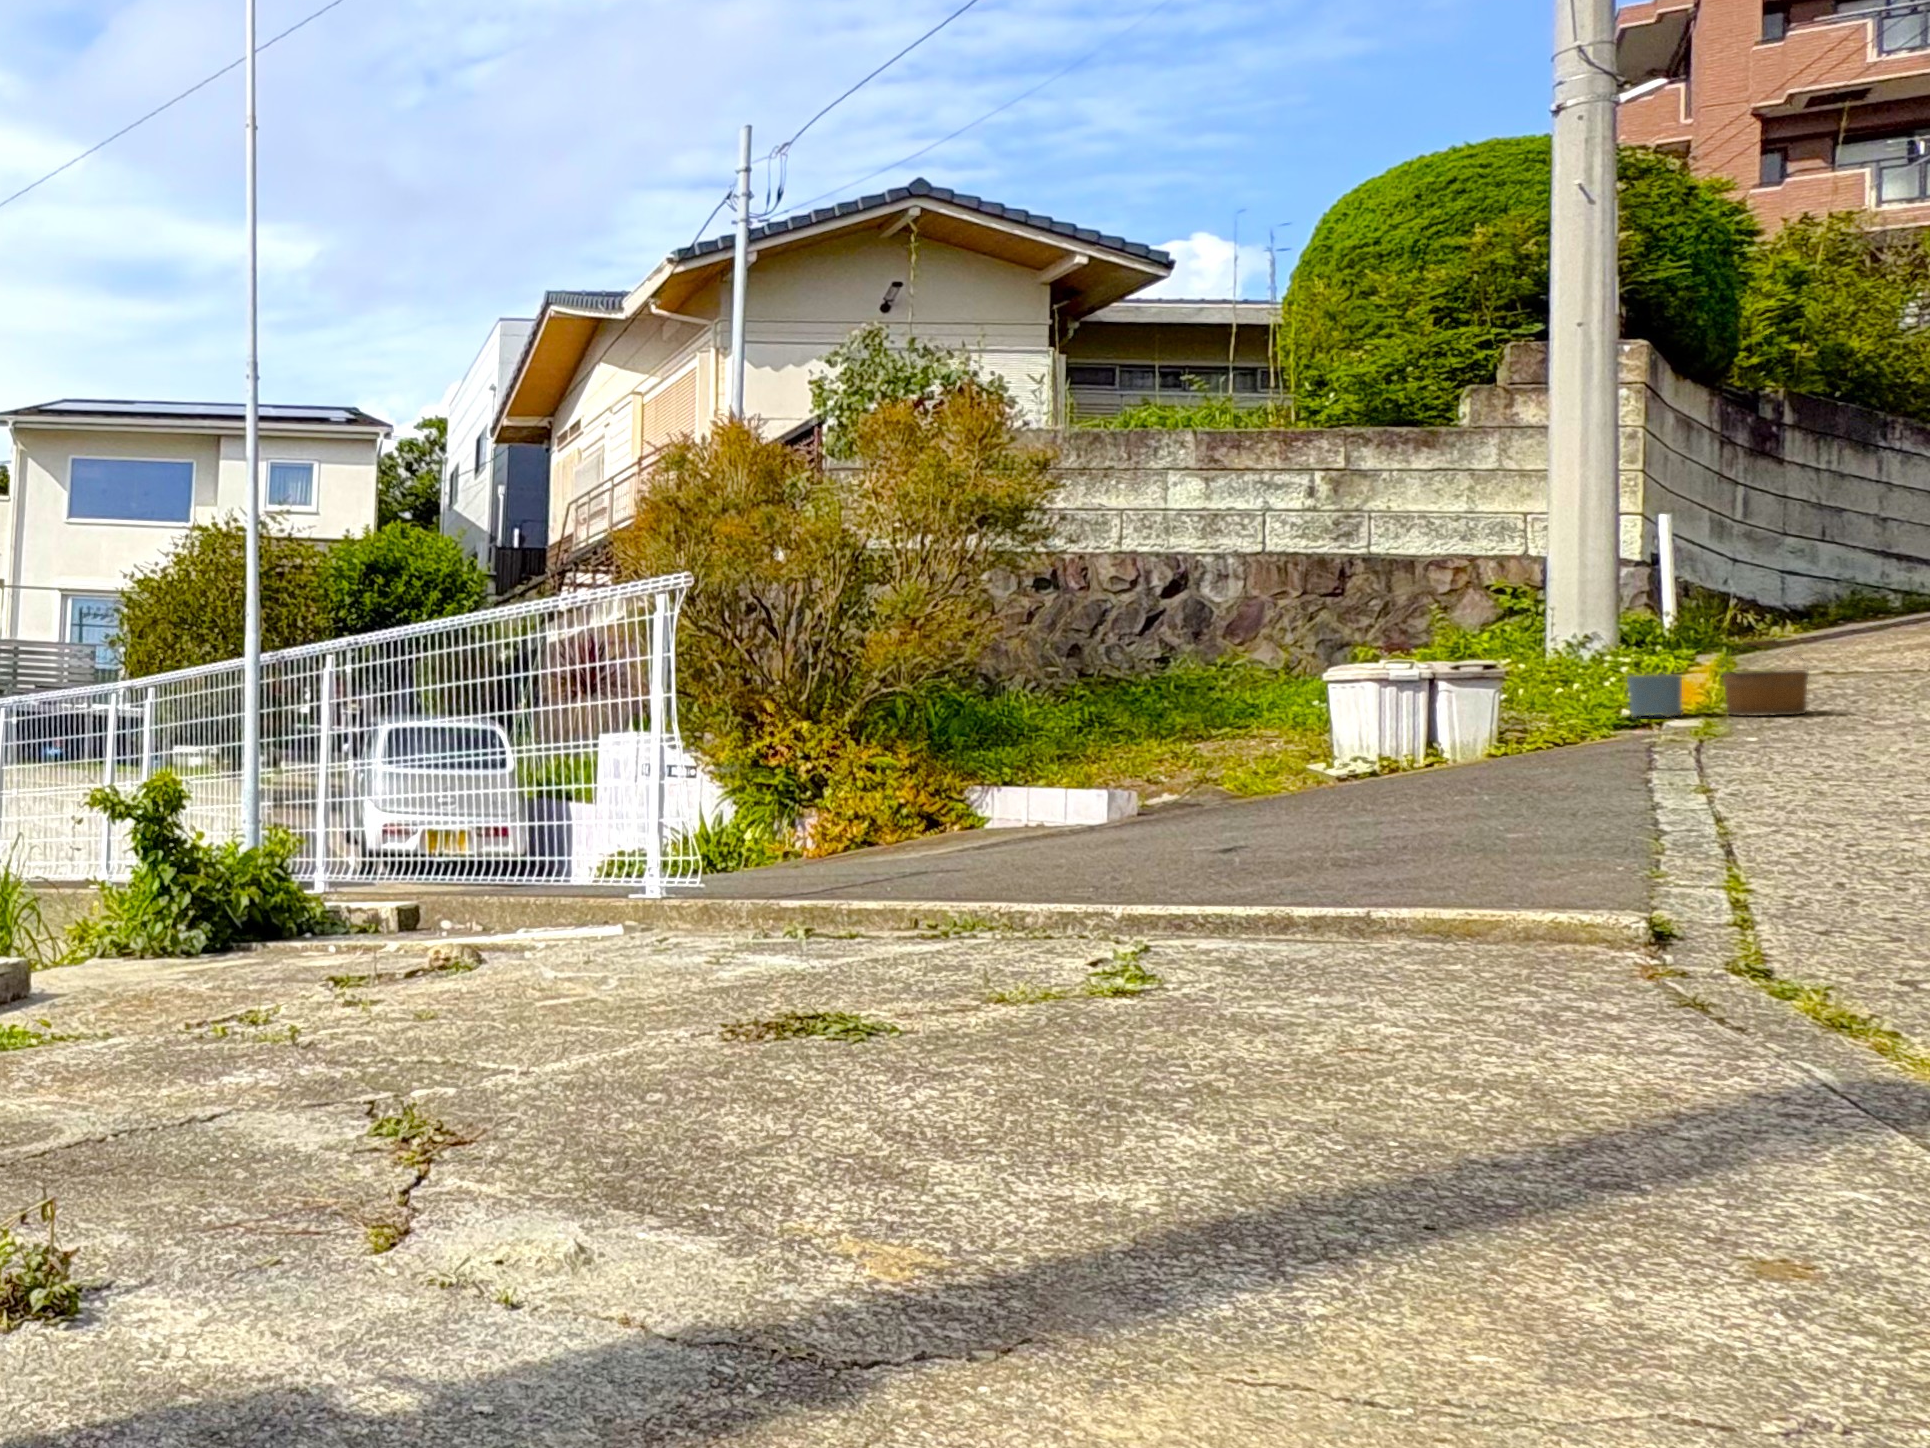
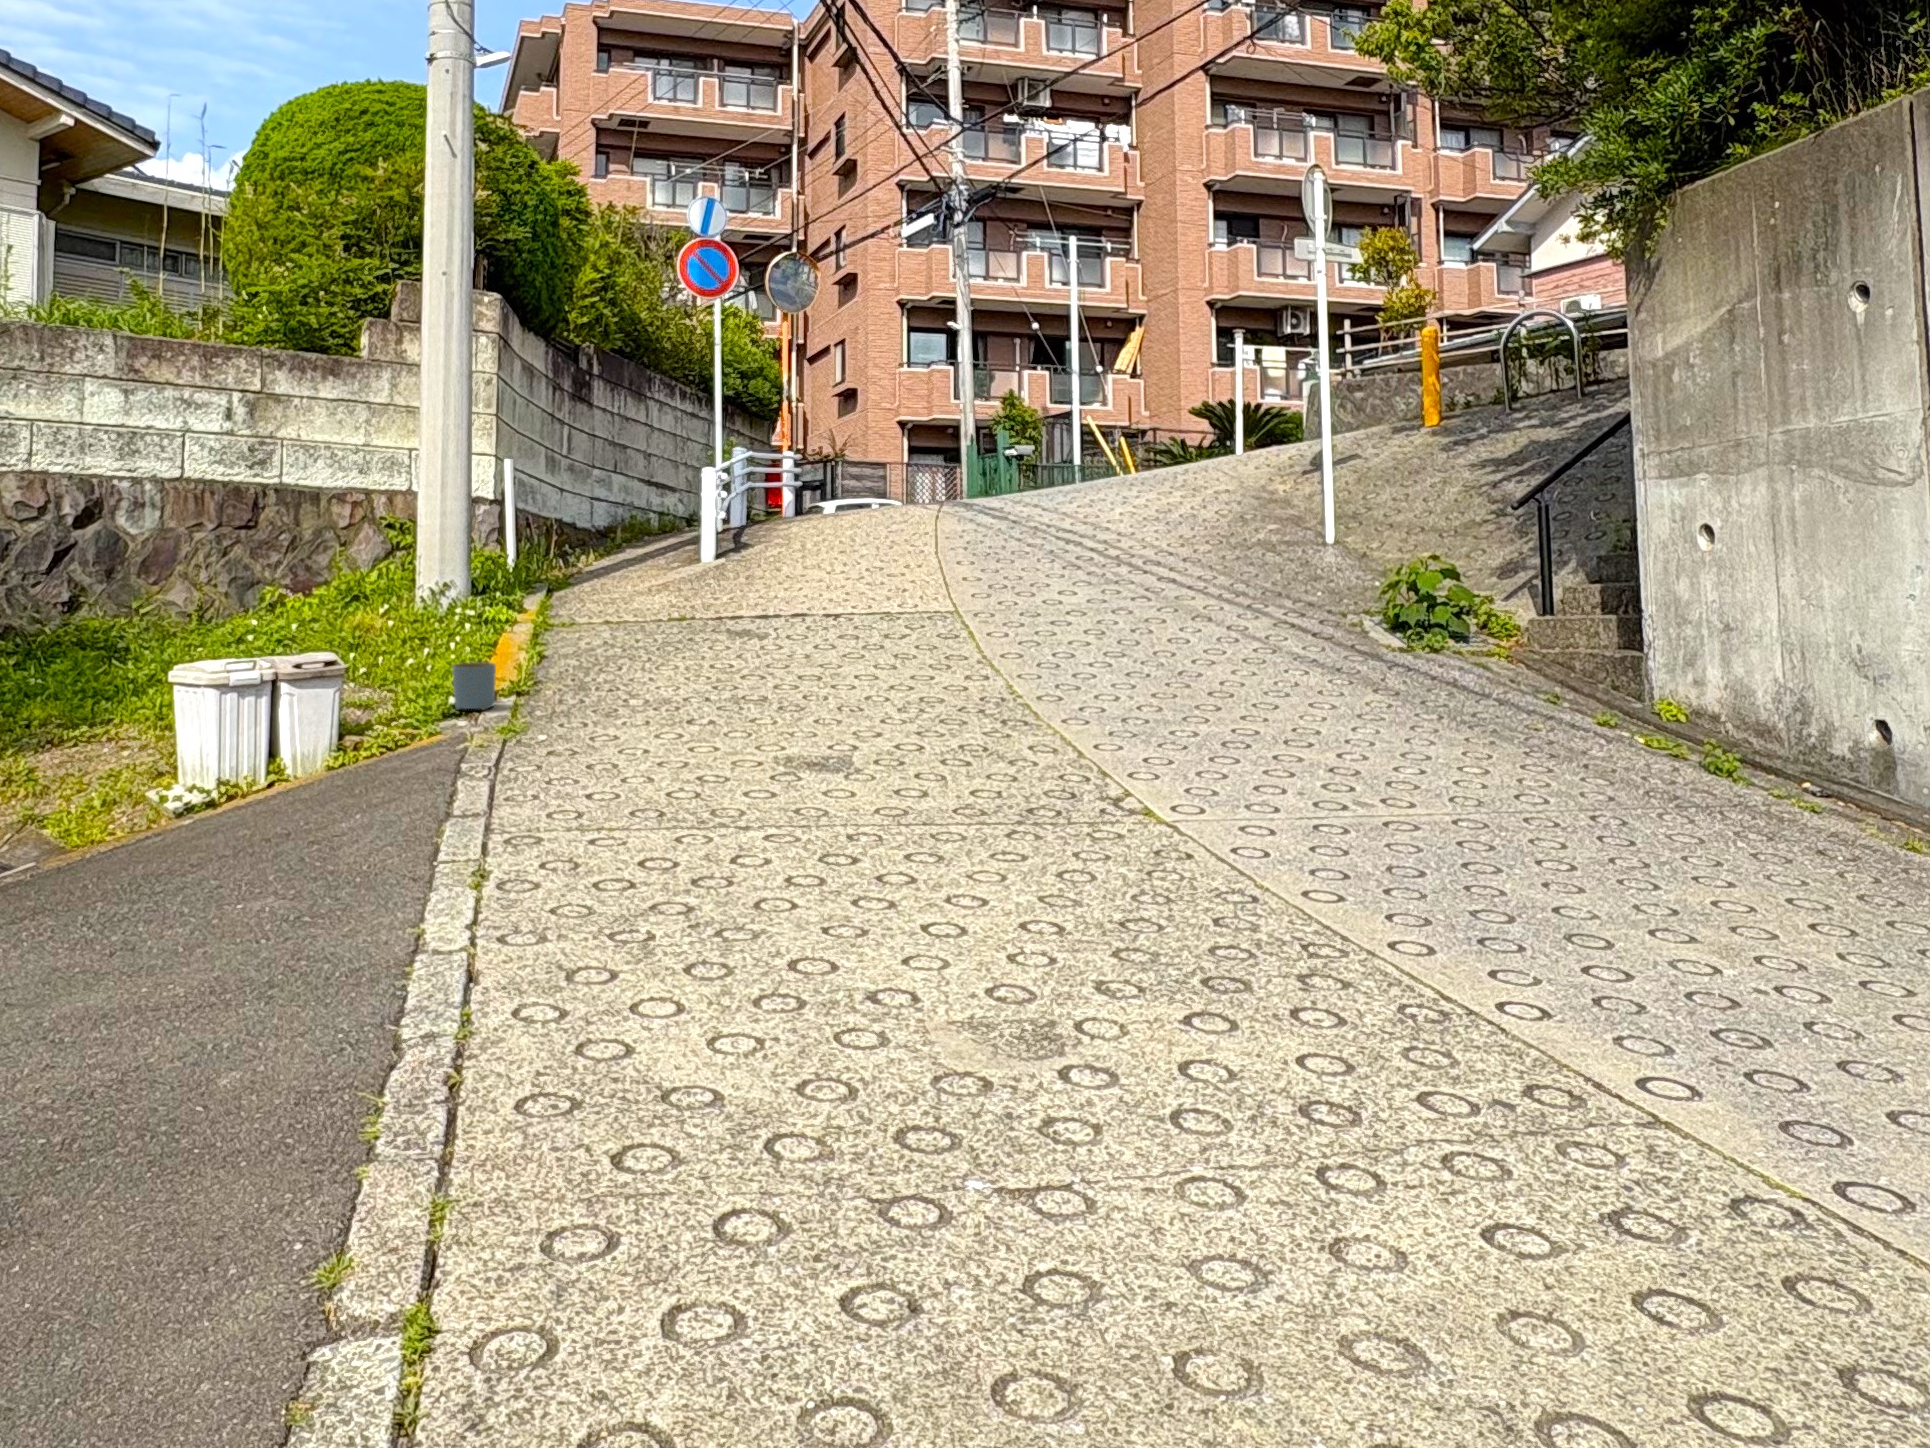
bucket: present [1721,641,1808,716] -> none [525,631,589,708]

